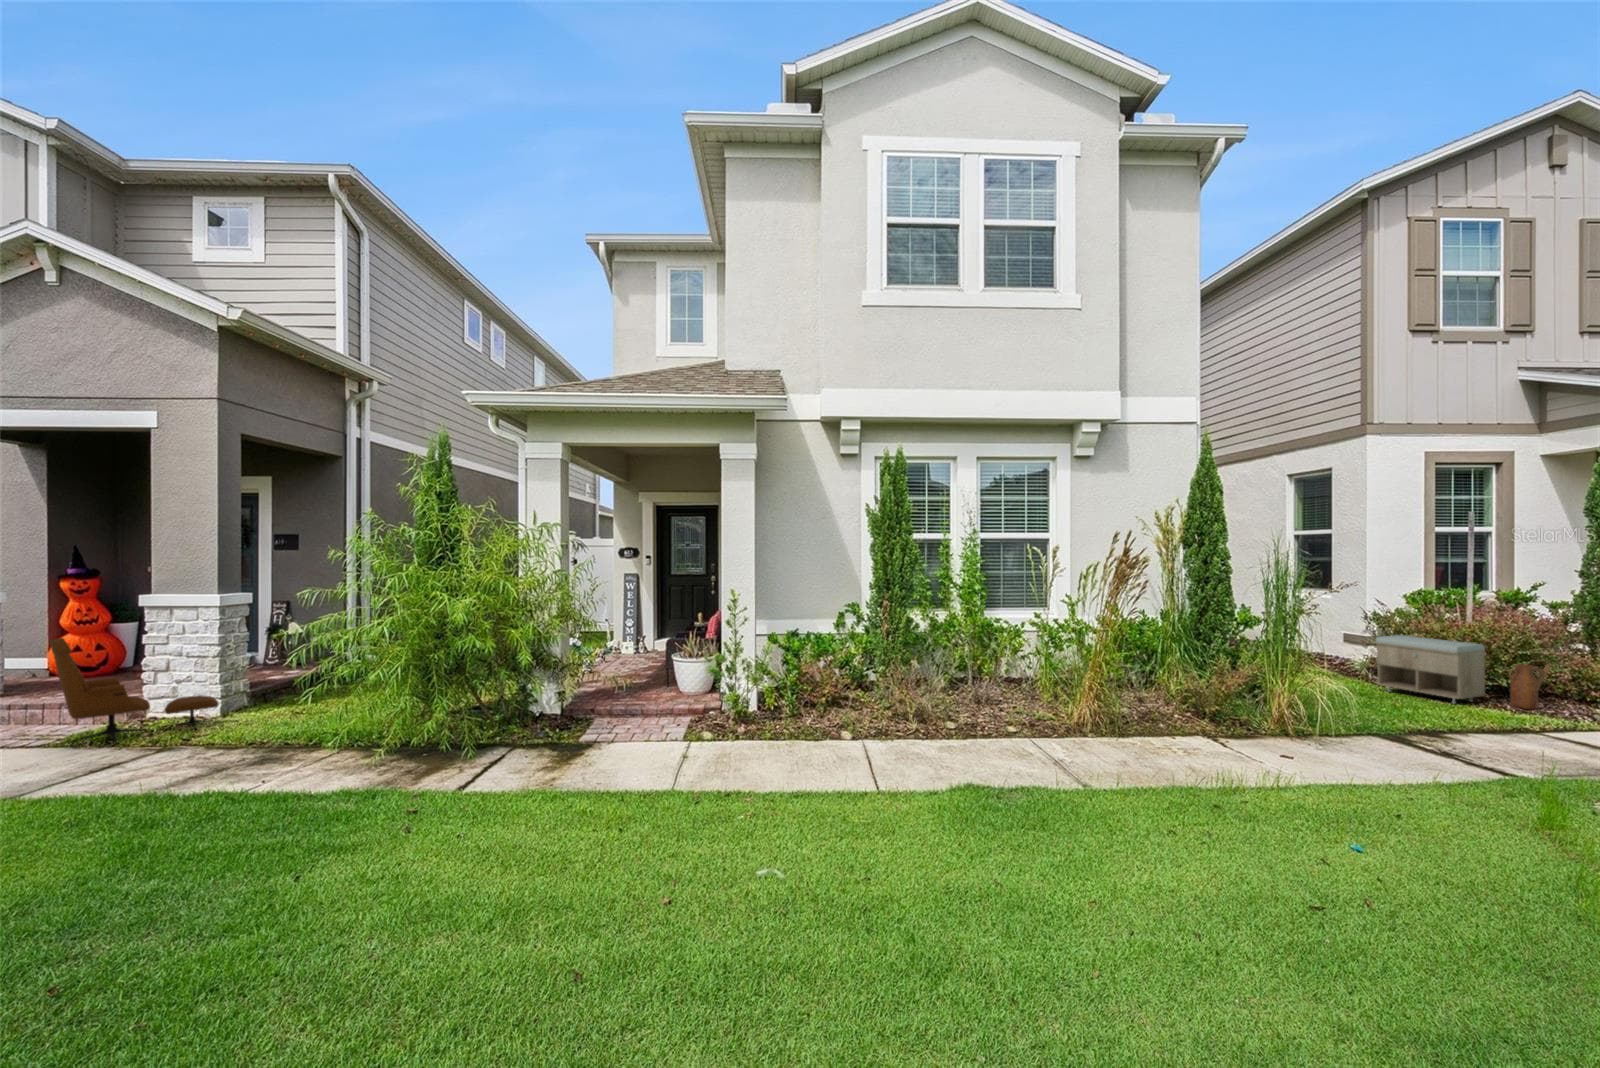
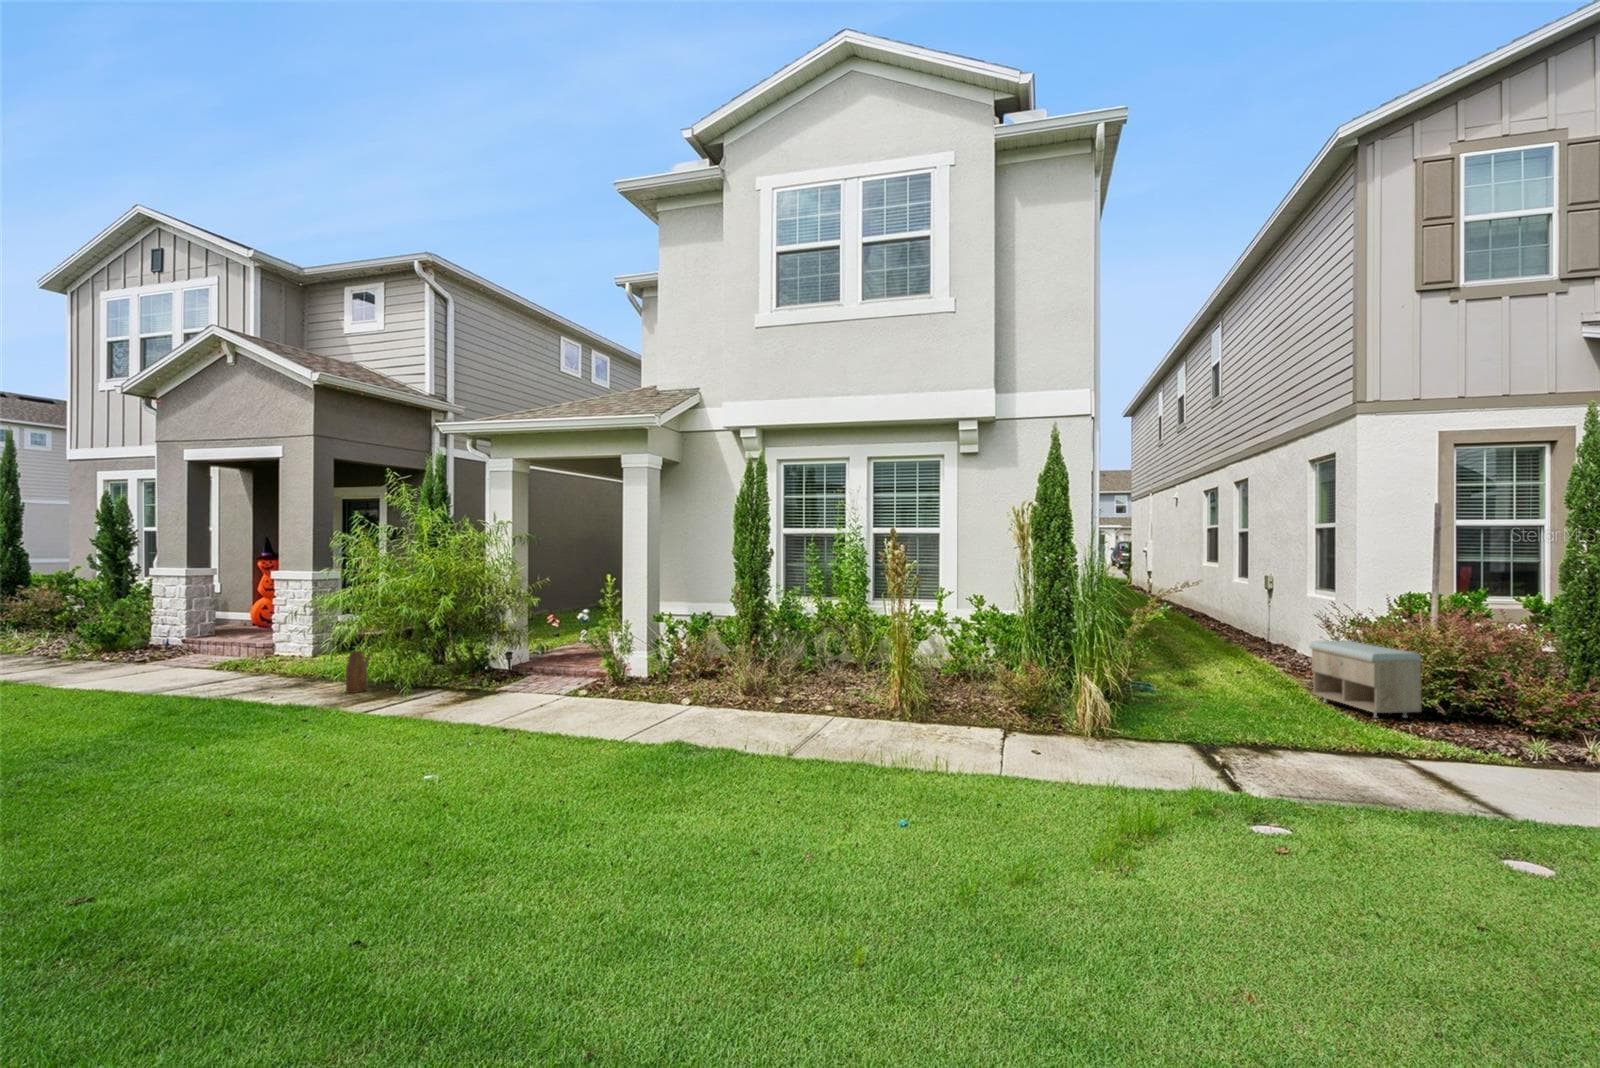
lounge chair: present [50,638,218,744] -> none [202,600,309,672]
watering can: present [1508,664,1550,709] -> present [346,651,371,693]

